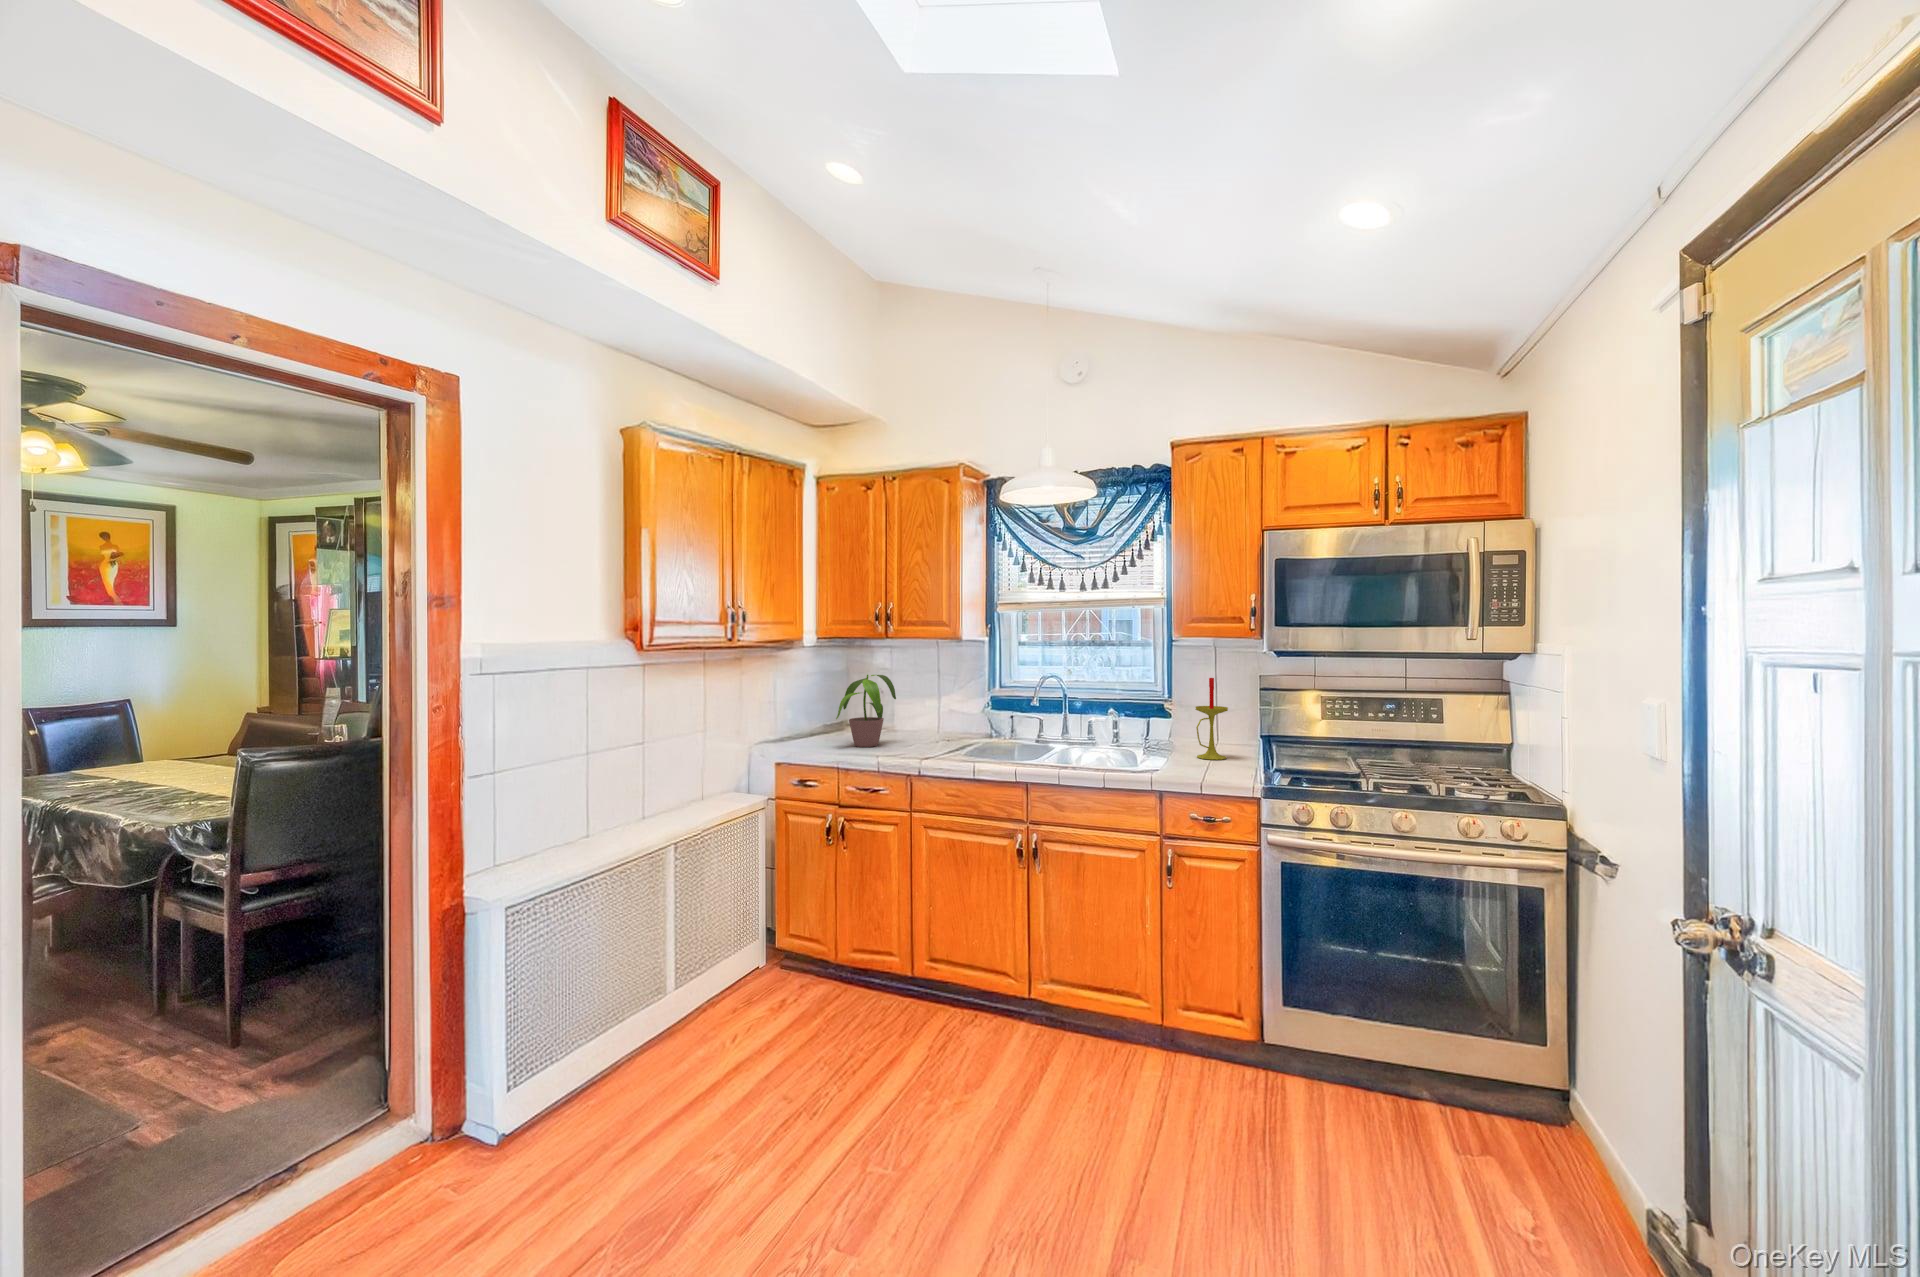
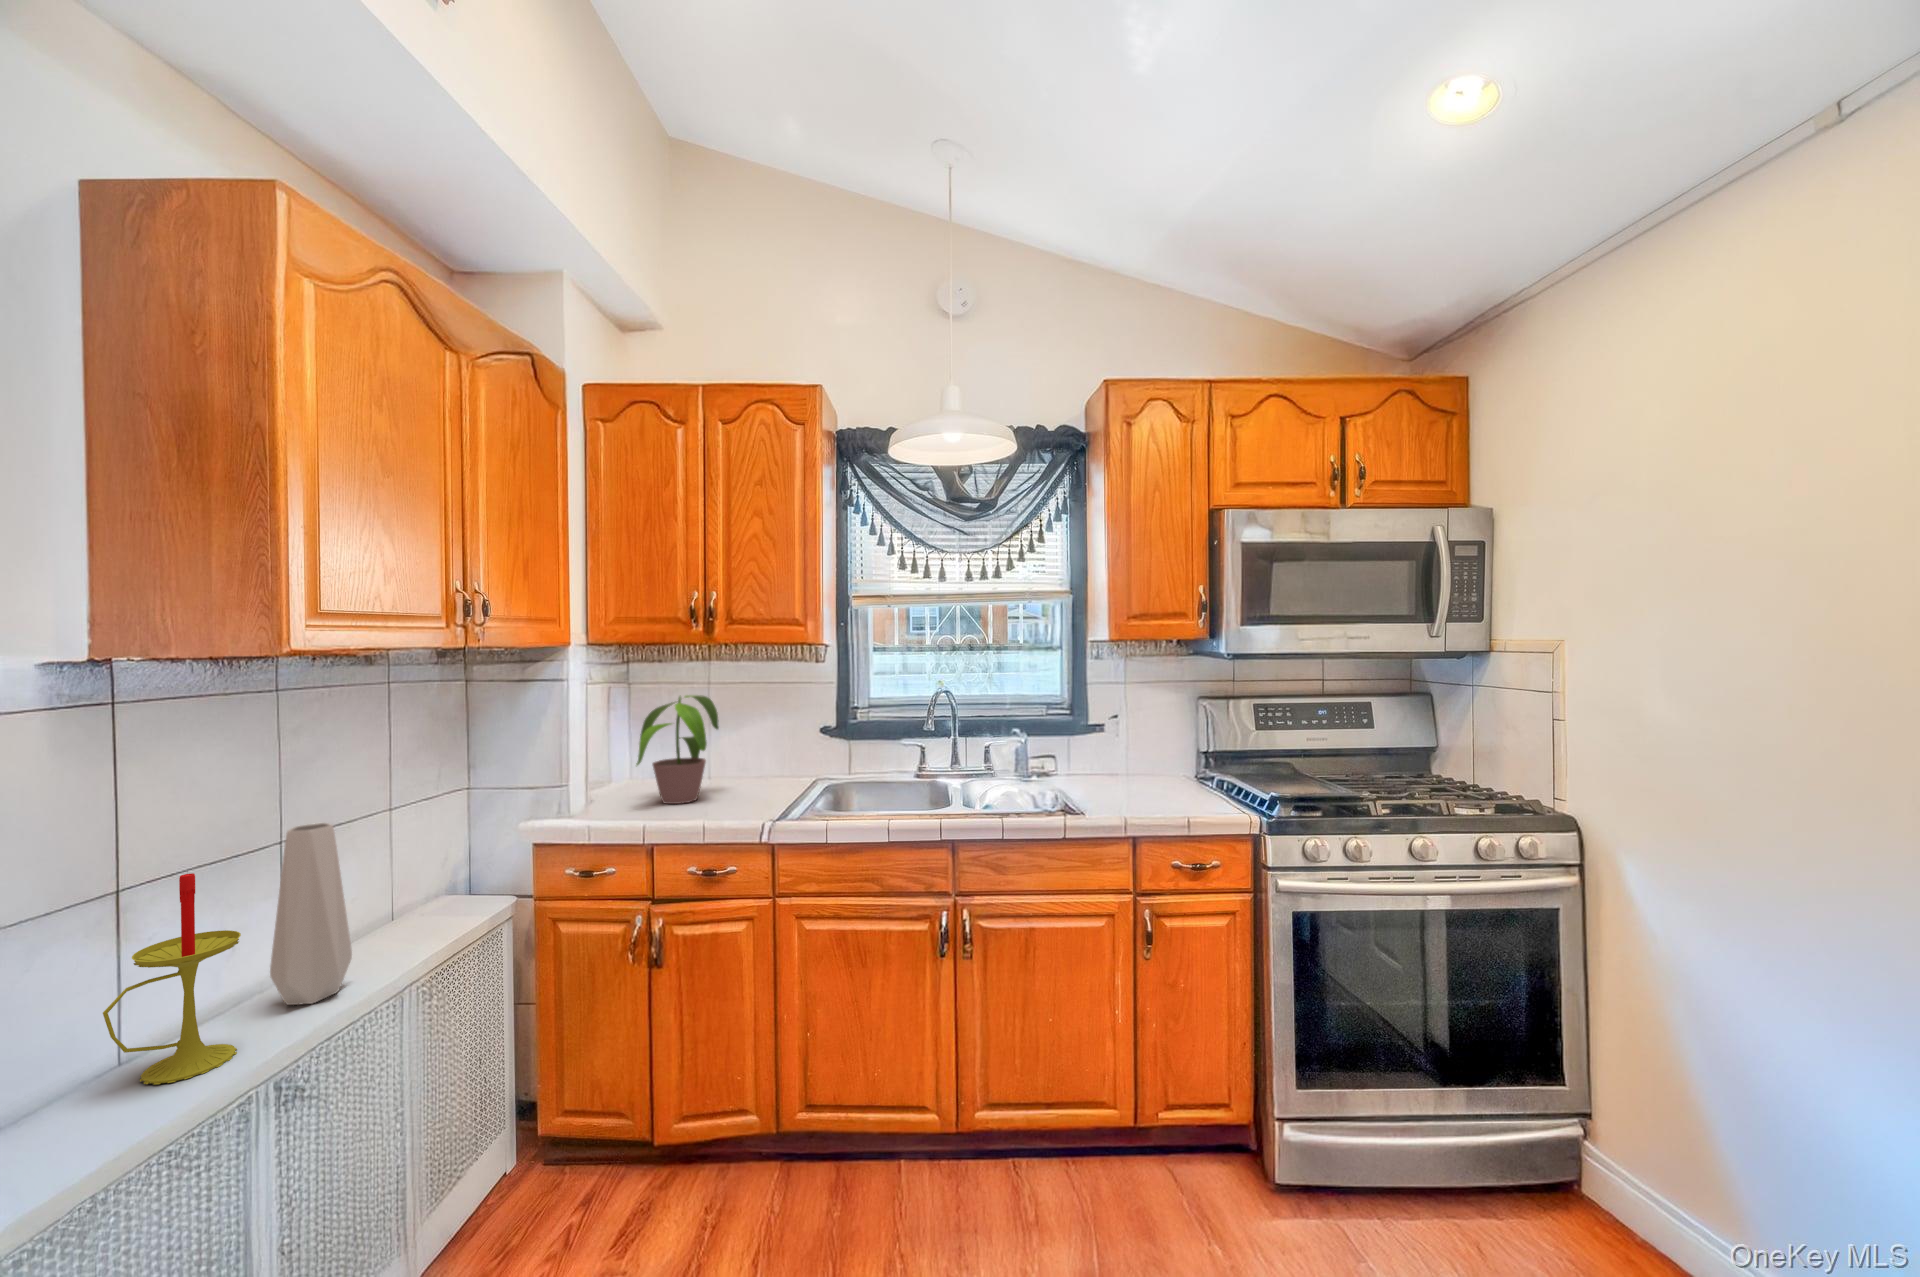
candle: present [1196,678,1228,760] -> present [103,873,241,1085]
vase: none [642,734,678,828] -> present [270,823,352,1005]

